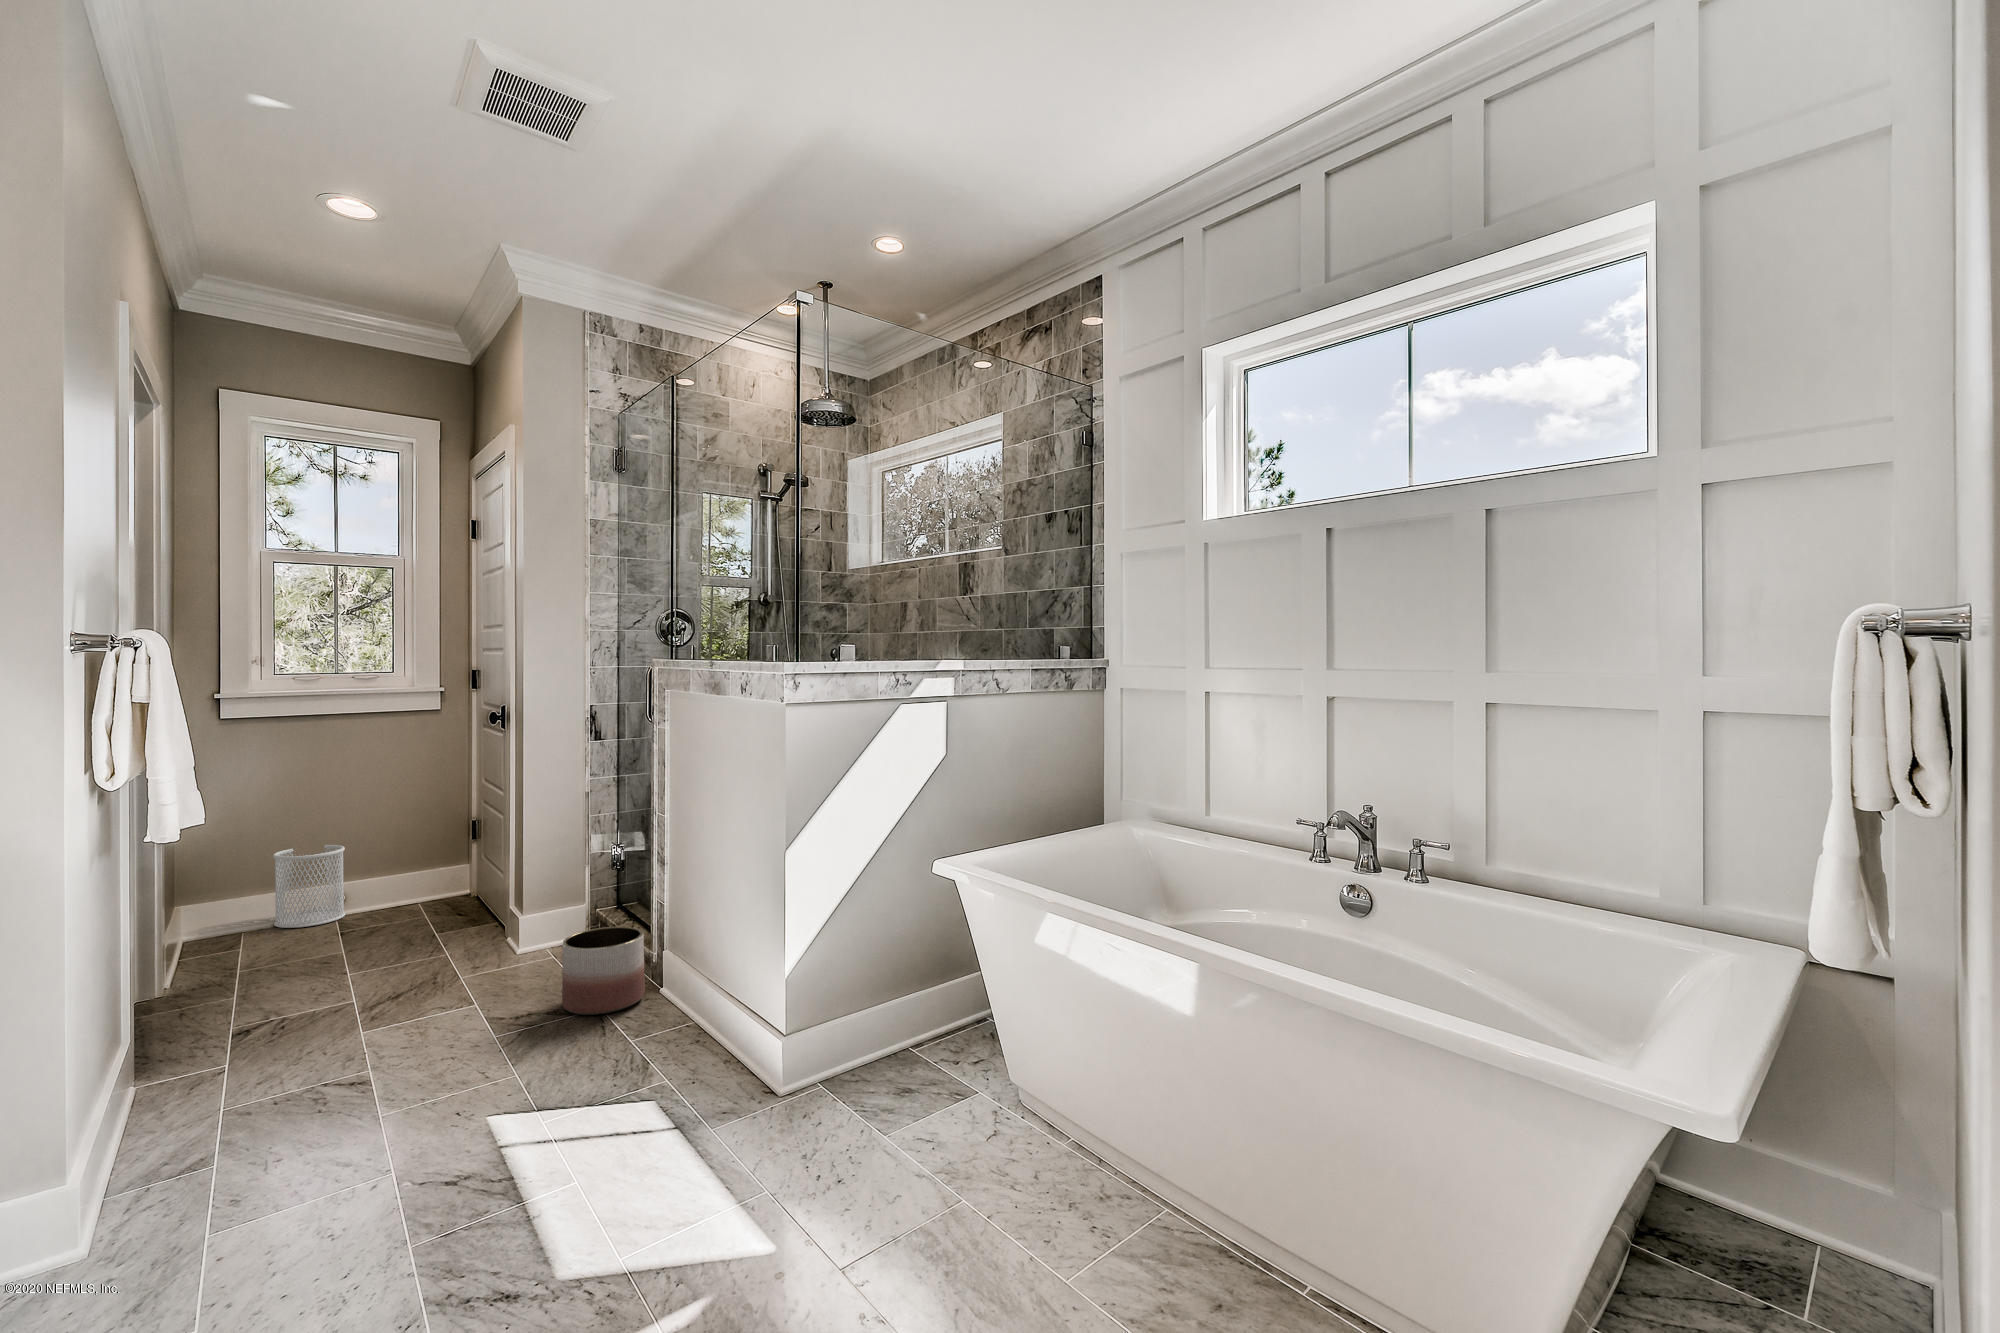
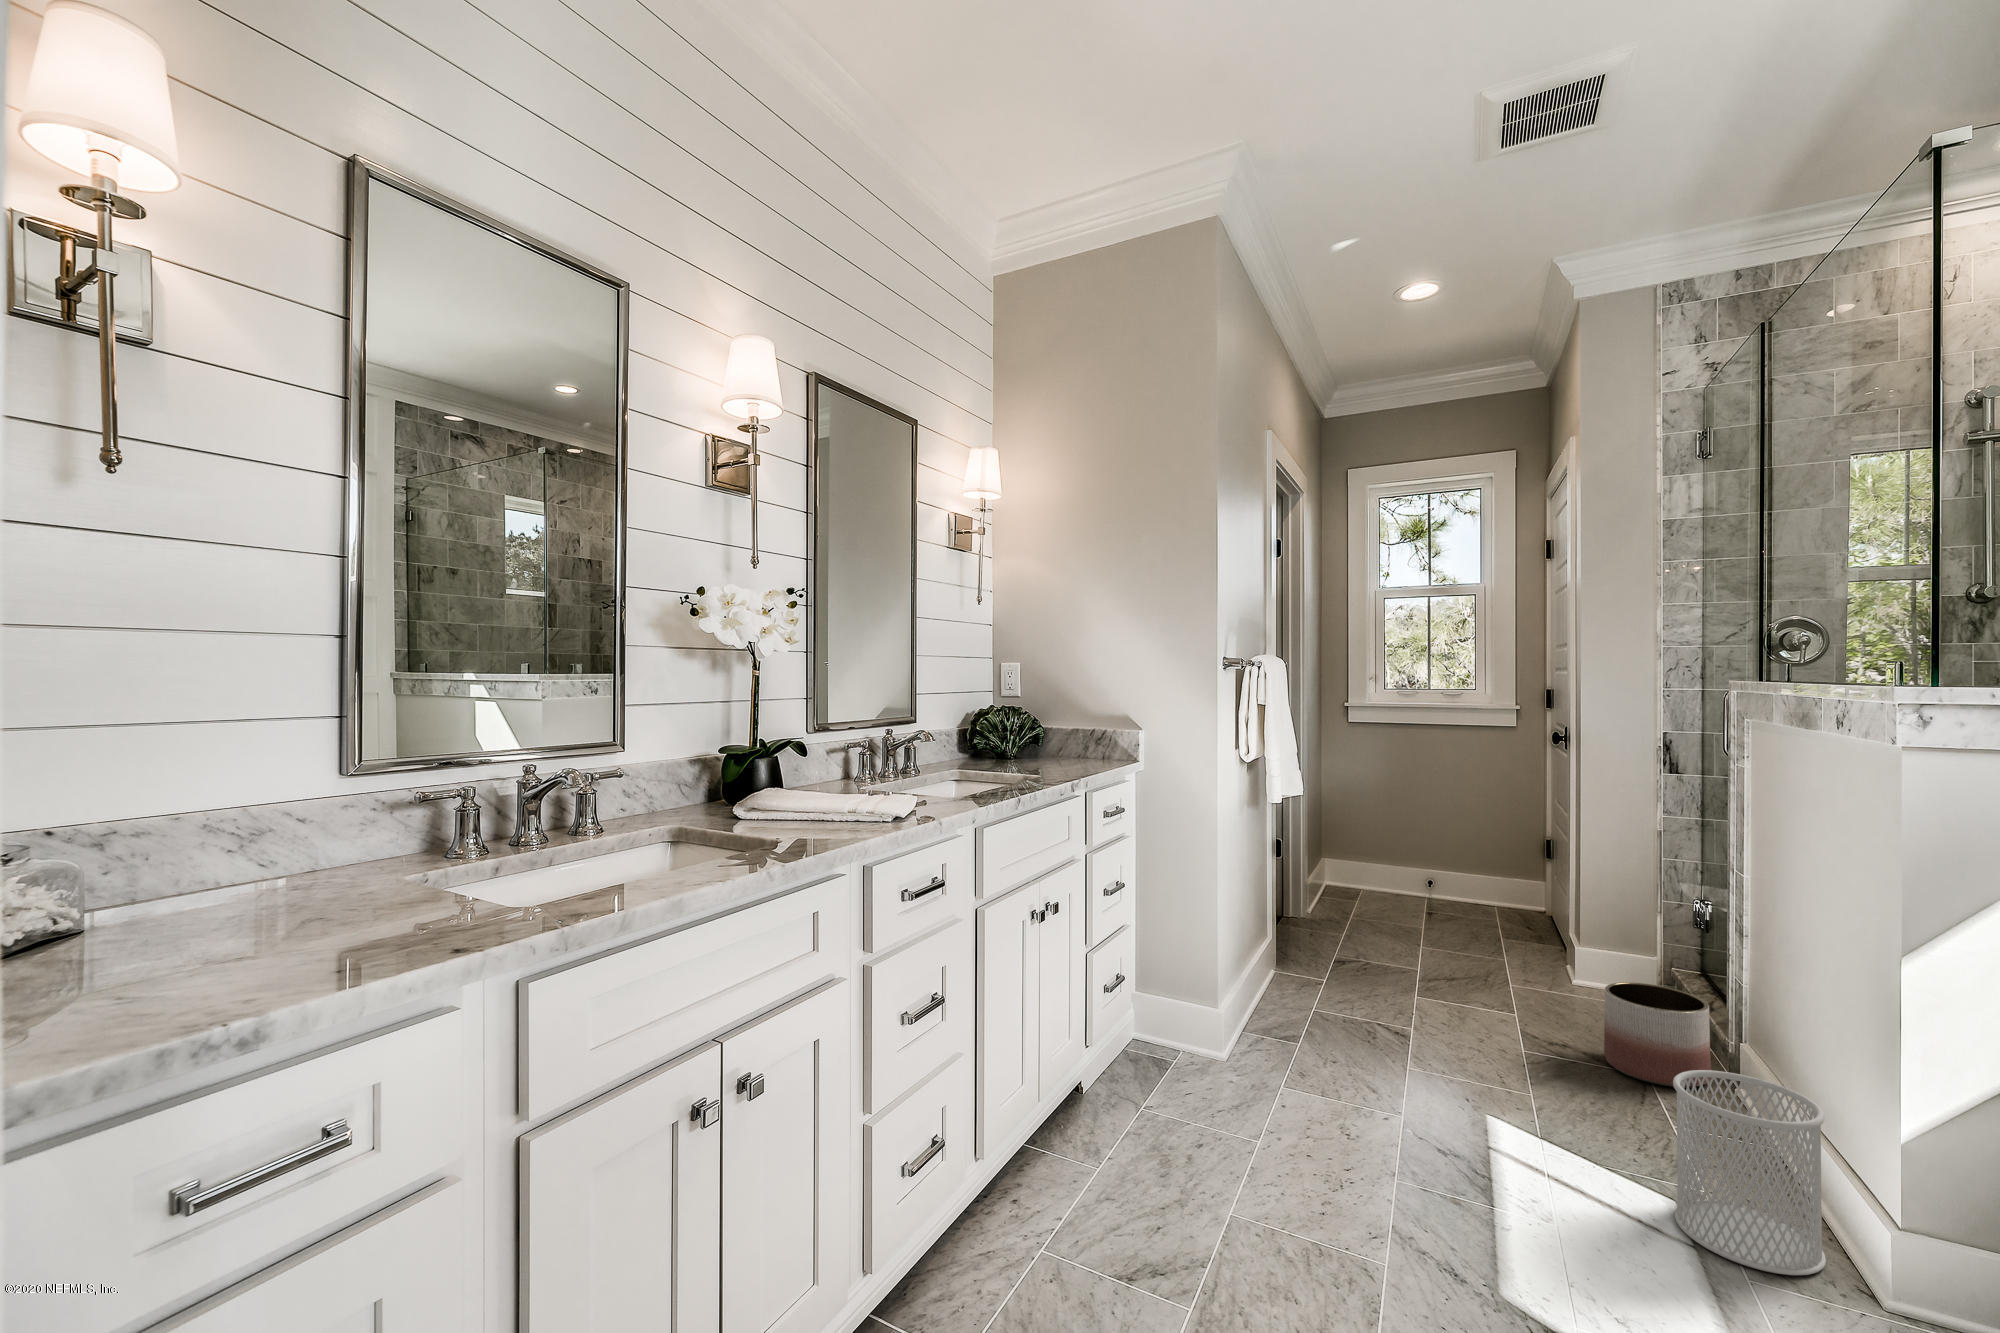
wastebasket: present [273,845,345,928] -> present [1673,1070,1826,1275]

